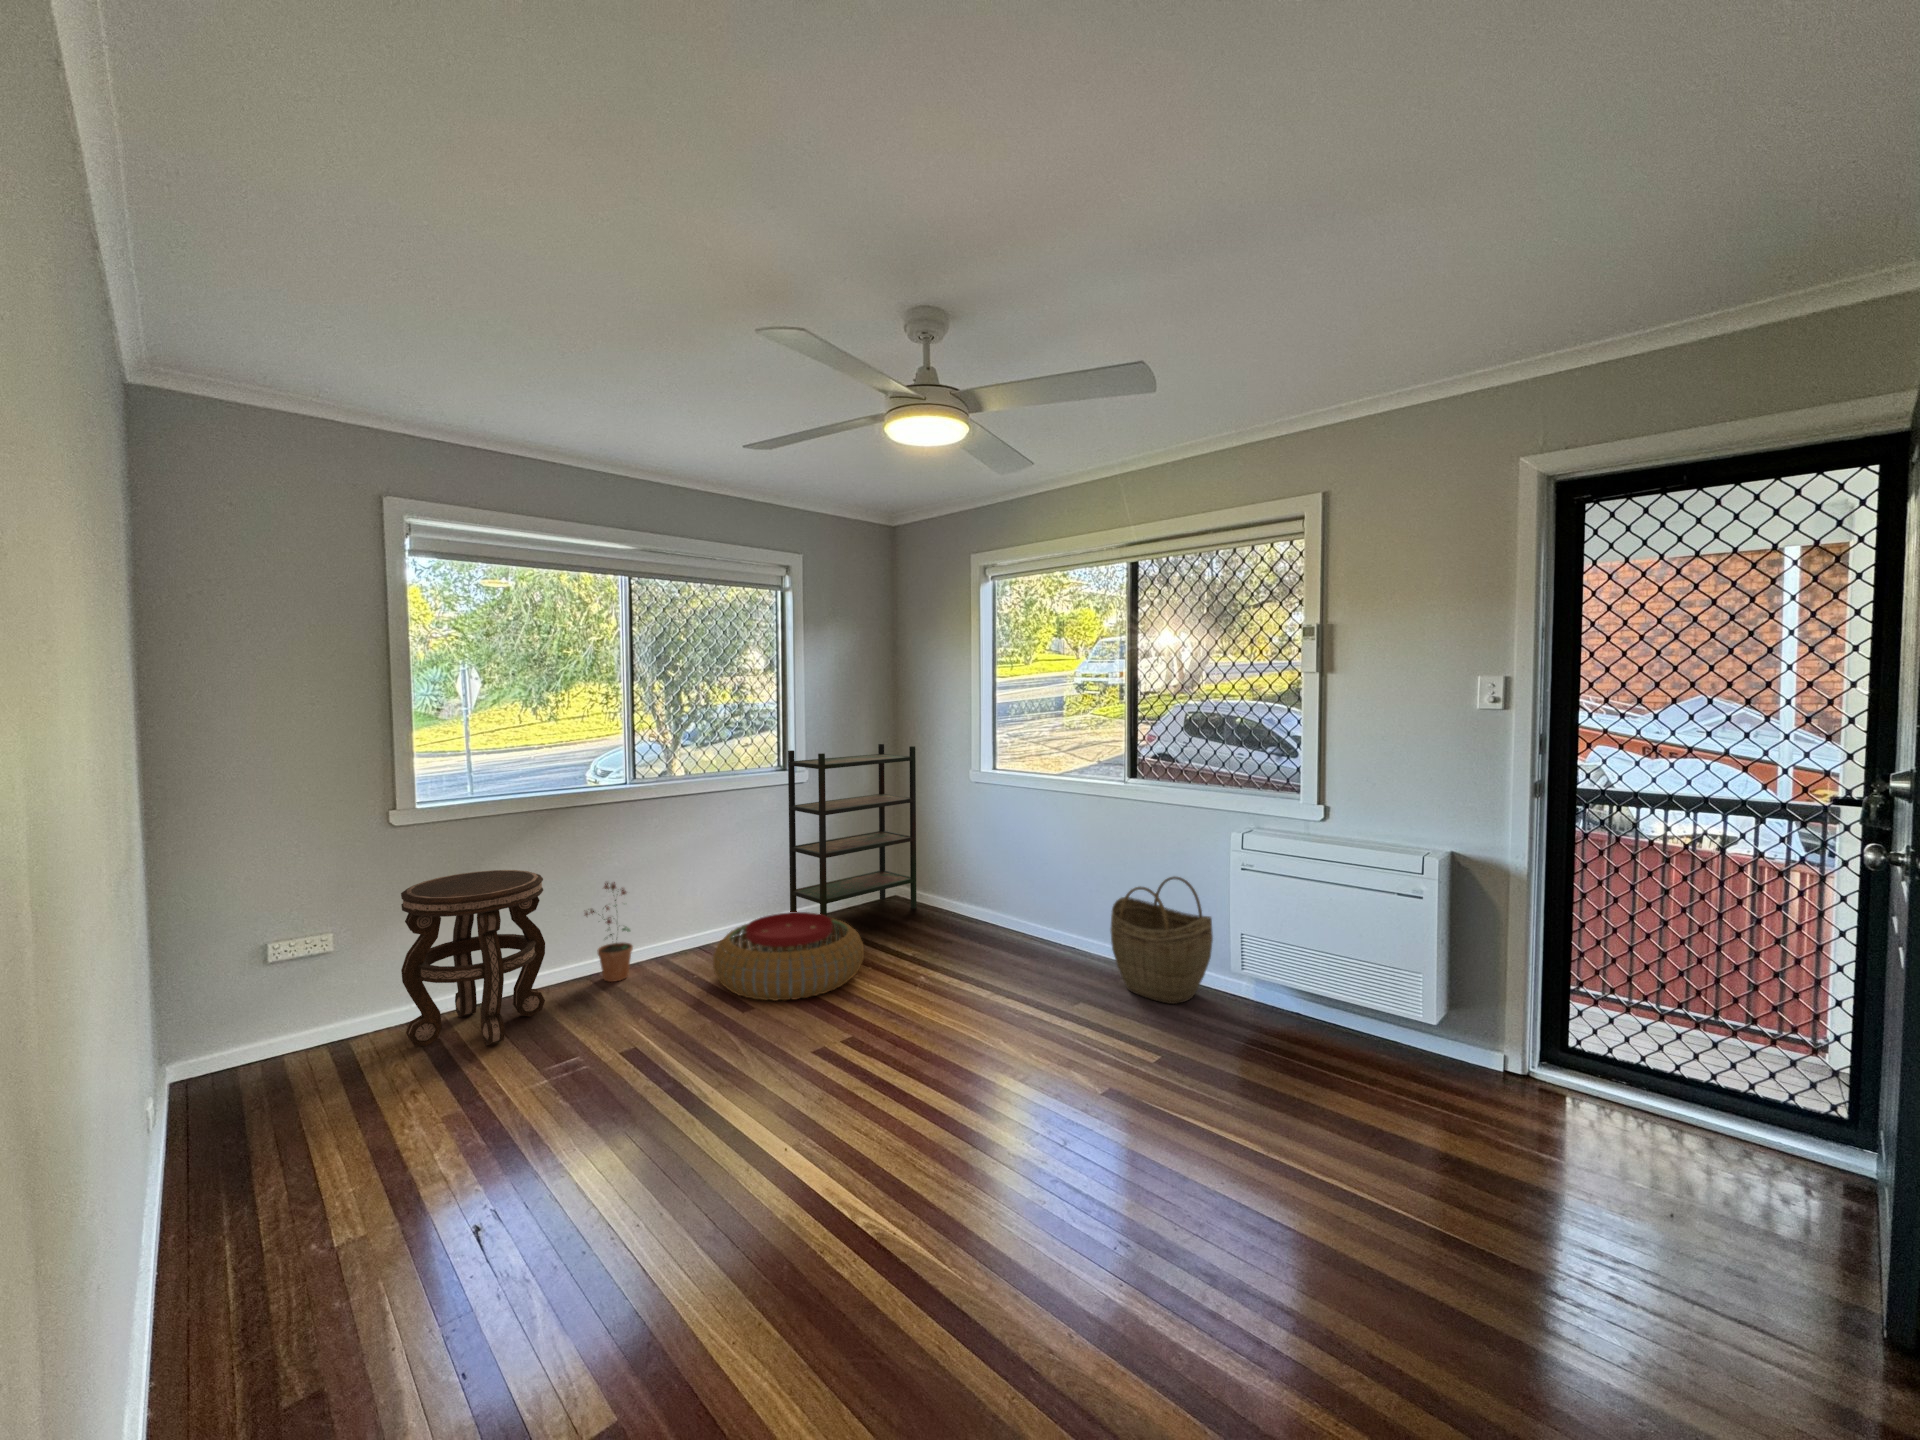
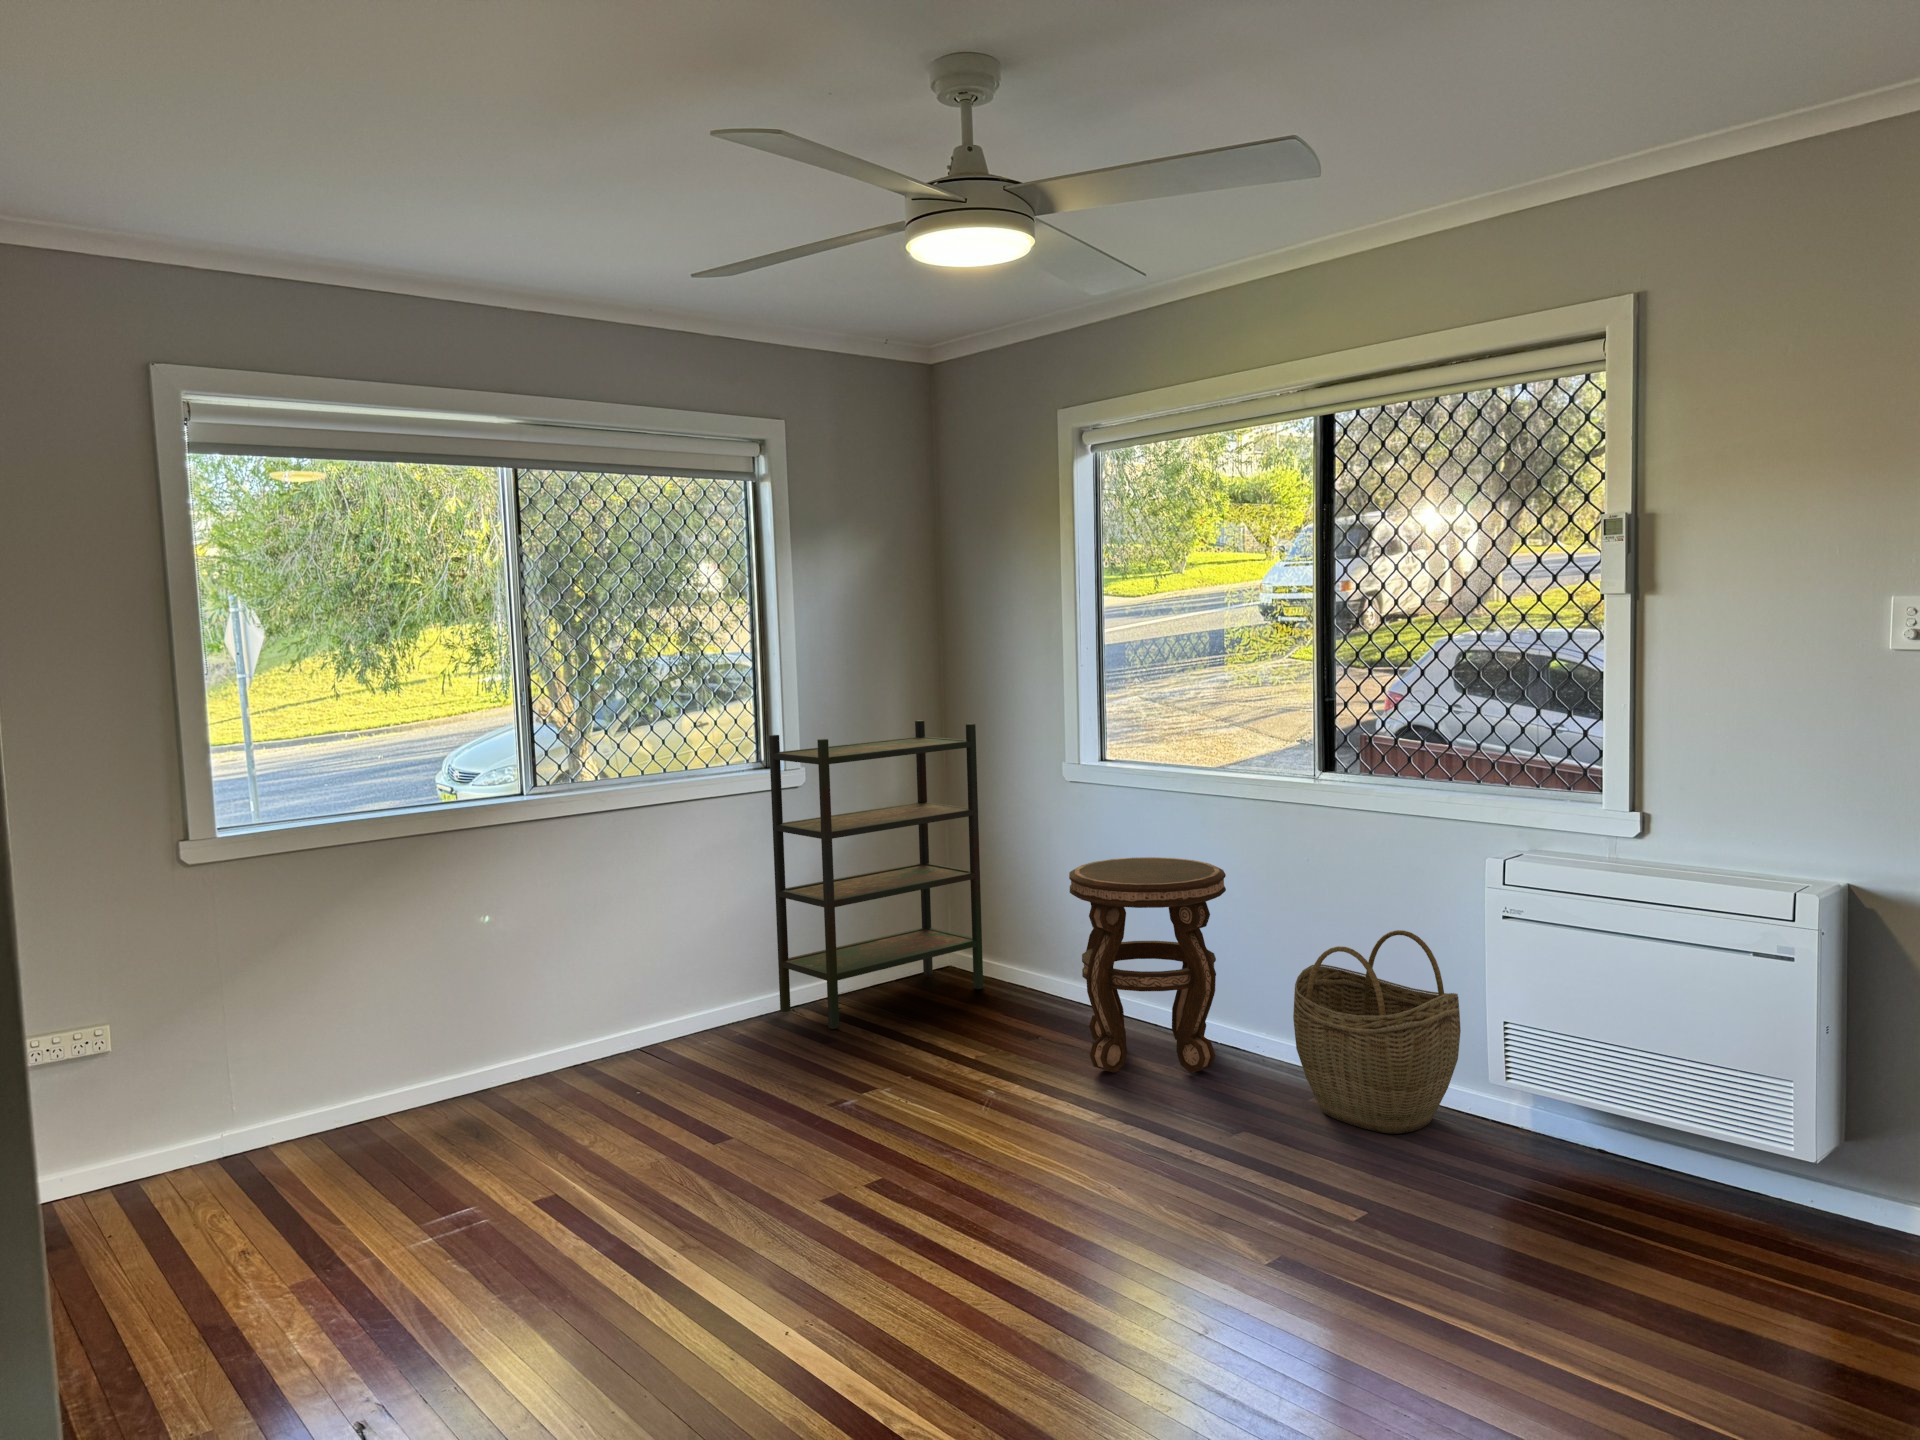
side table: present [401,870,545,1046] -> present [1069,857,1226,1073]
potted plant: present [585,882,633,982] -> none [463,946,542,1100]
pouf: present [713,912,864,1001] -> none [663,993,899,1128]

